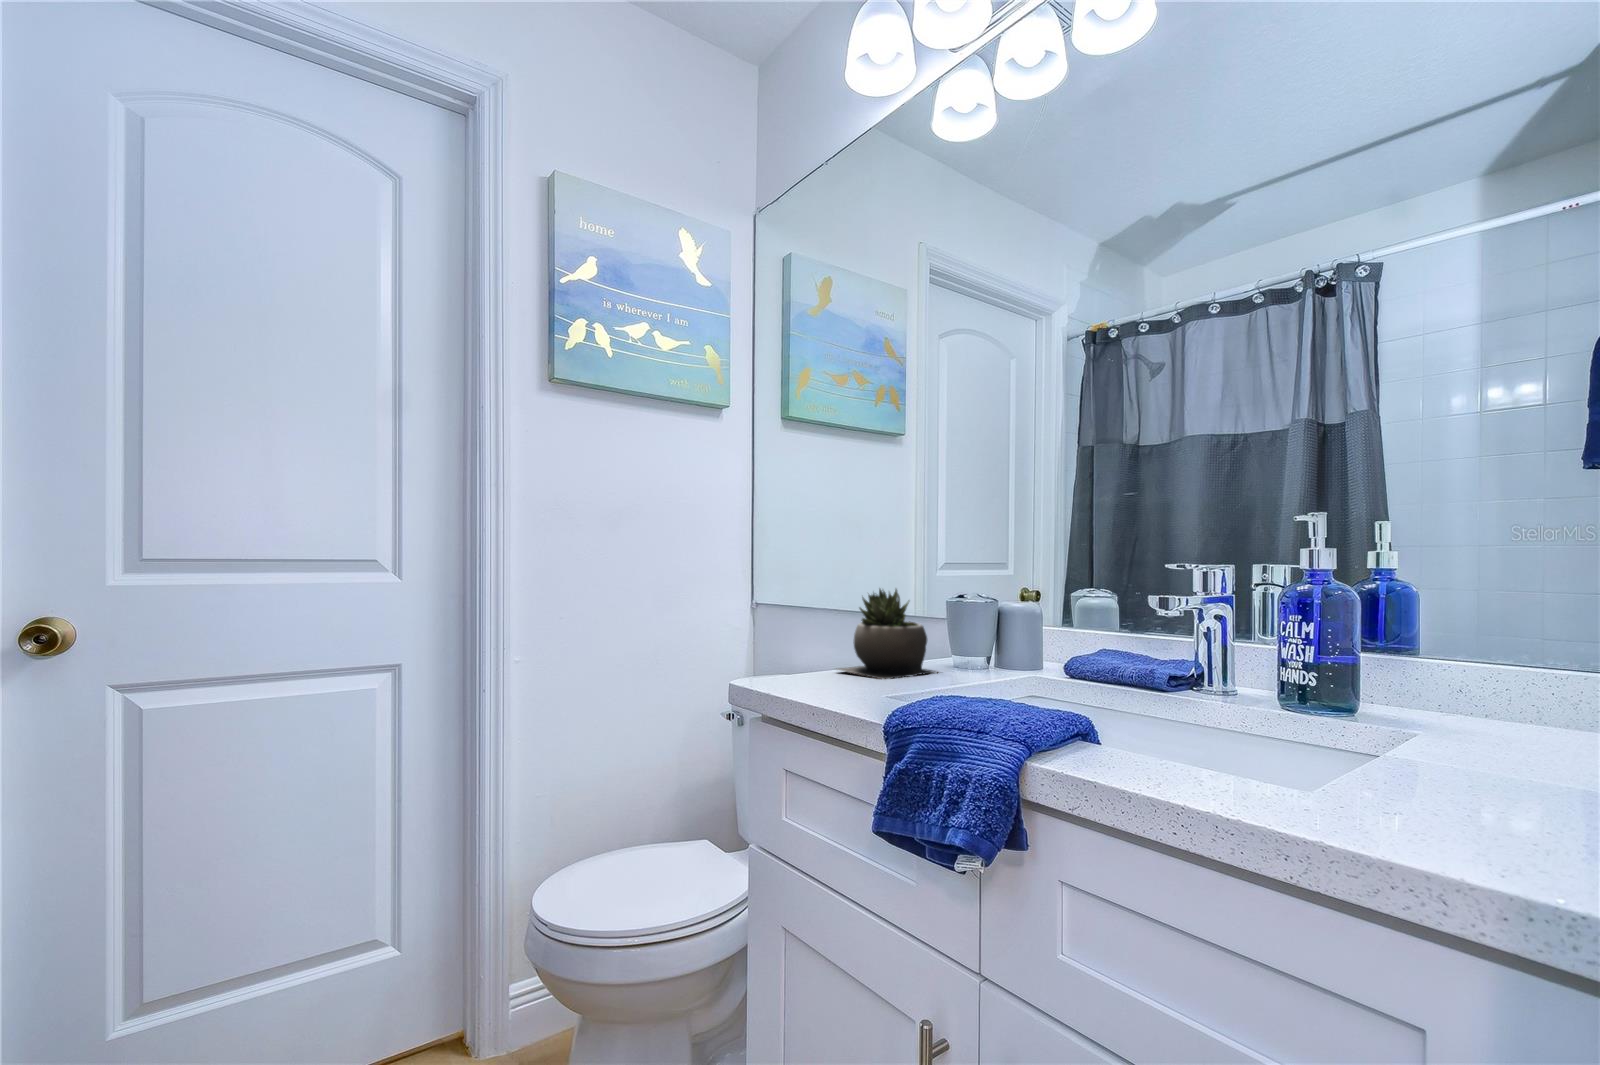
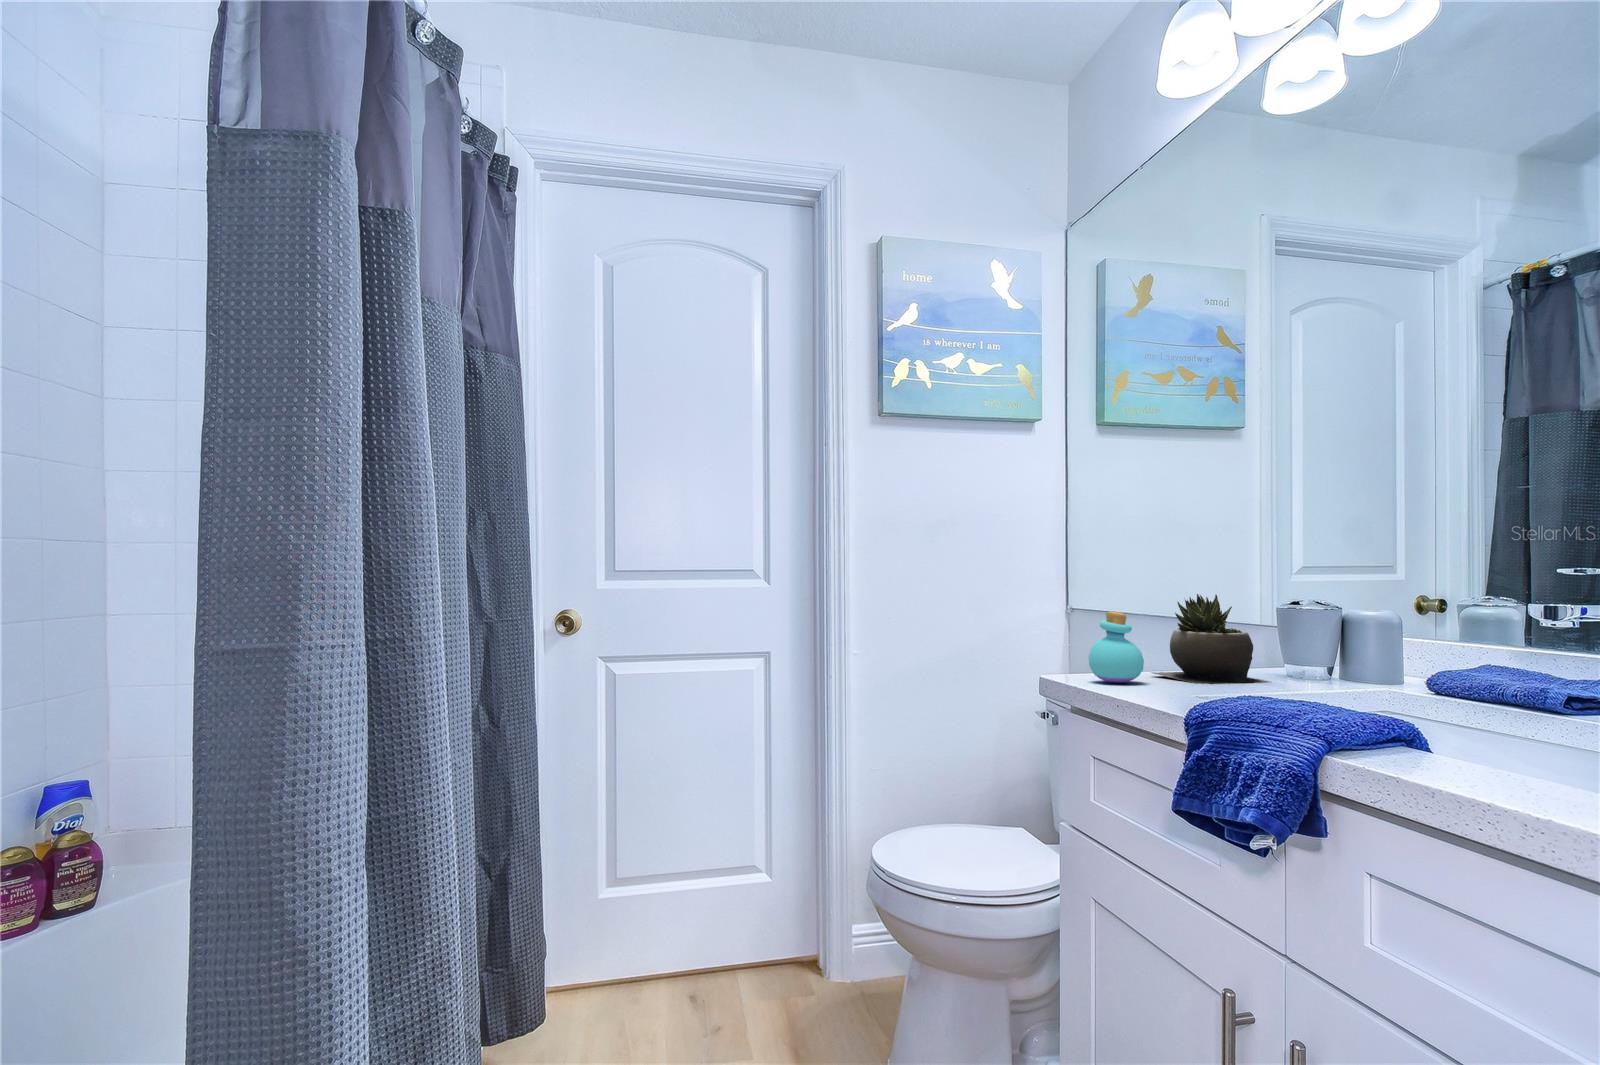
perfume bottle: none [778,608,833,684] -> present [1089,611,1144,683]

